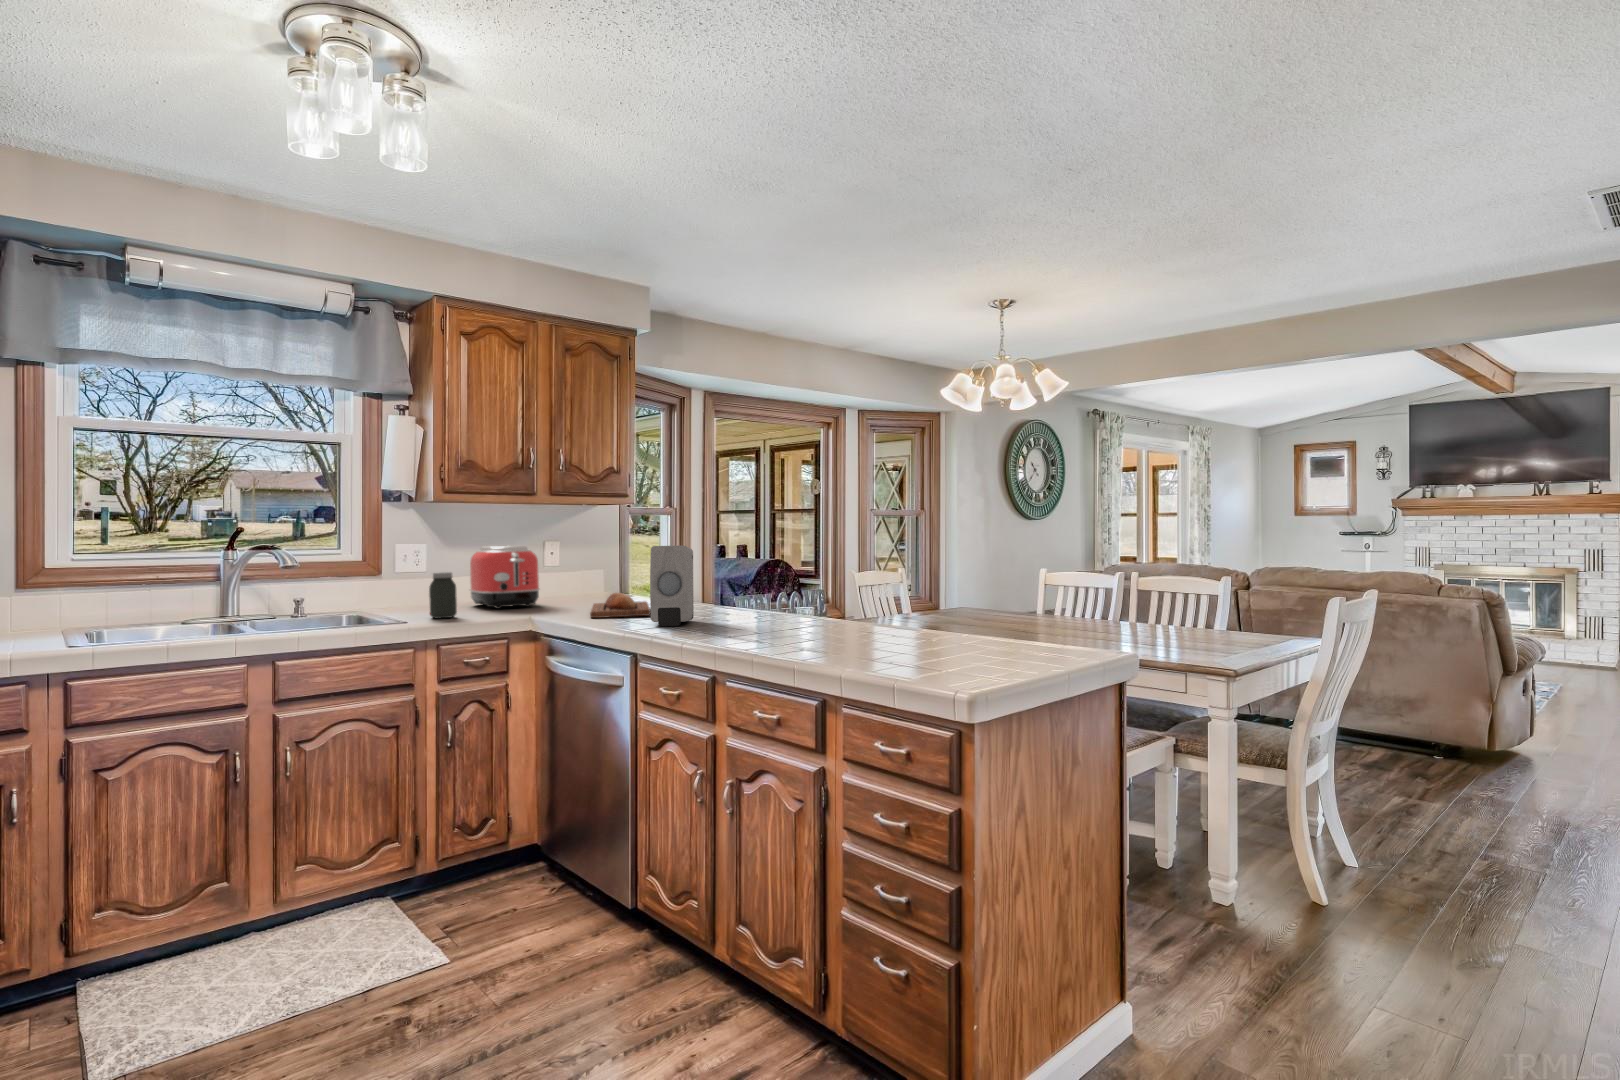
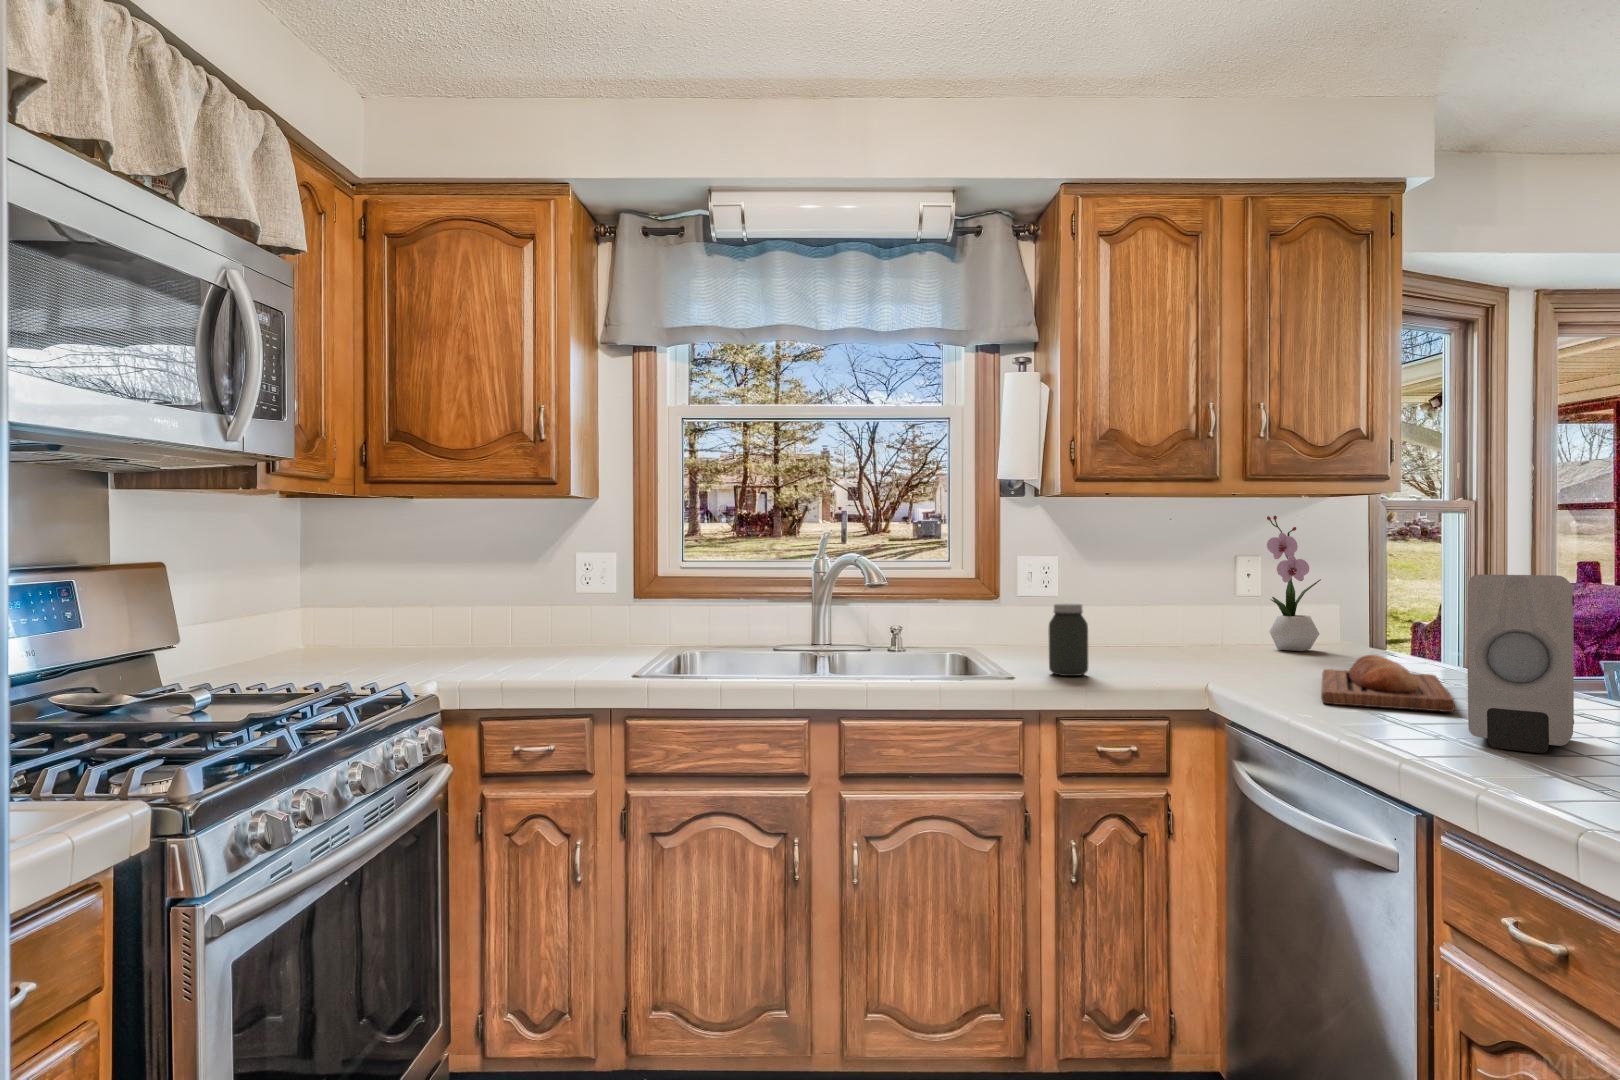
flower arrangement: none [564,517,595,598] -> present [1267,516,1321,651]
toaster: present [470,546,540,609] -> none [1113,562,1225,664]

